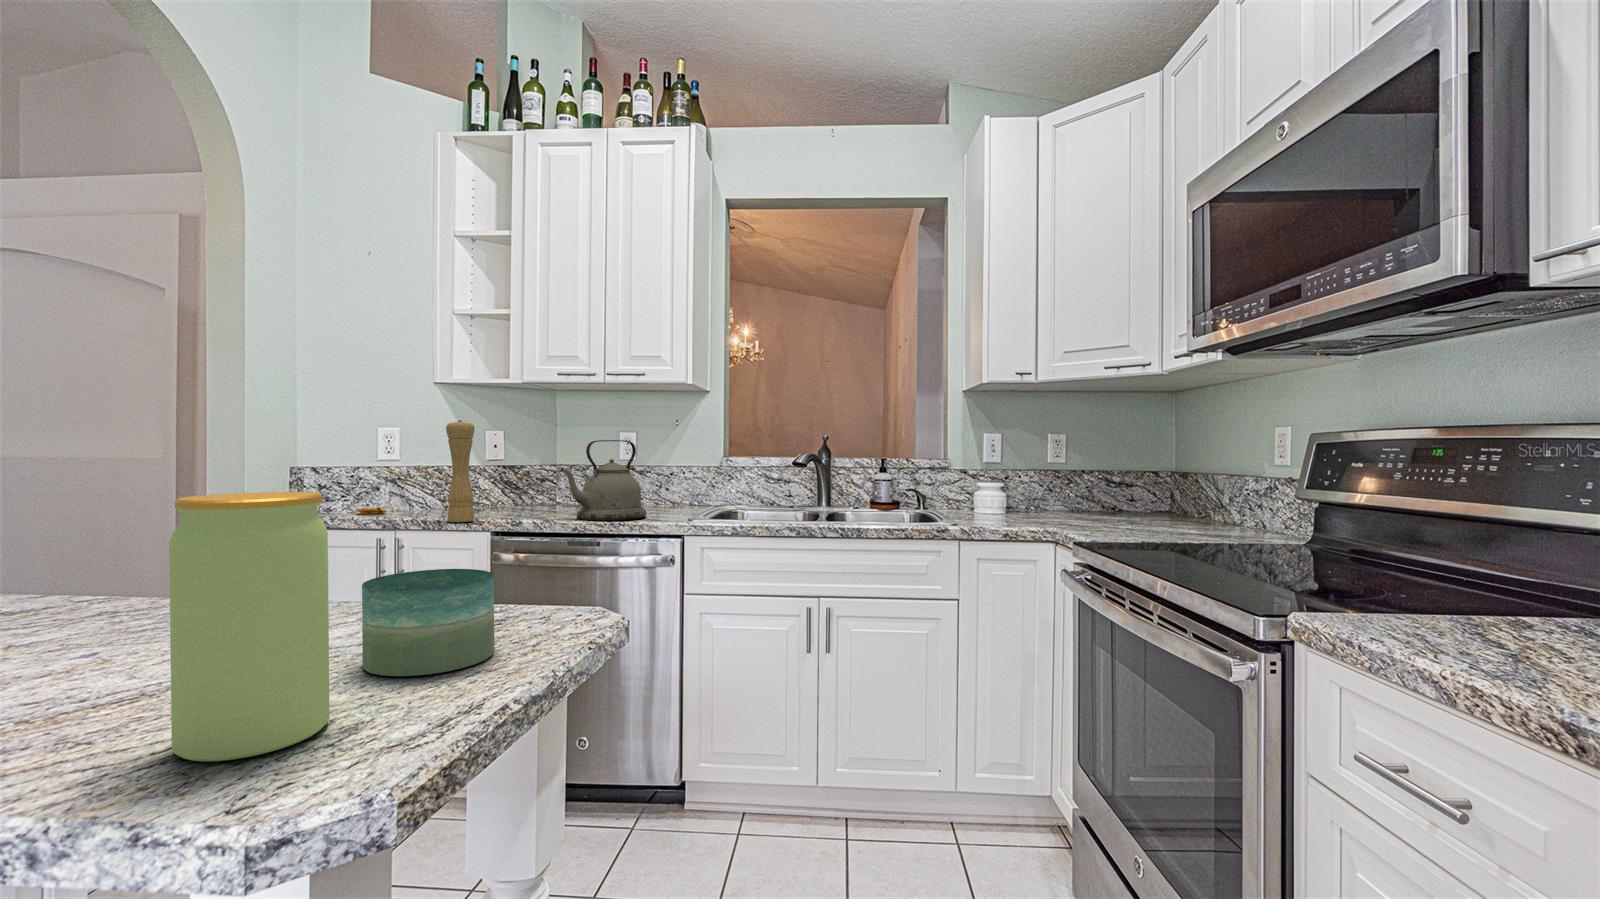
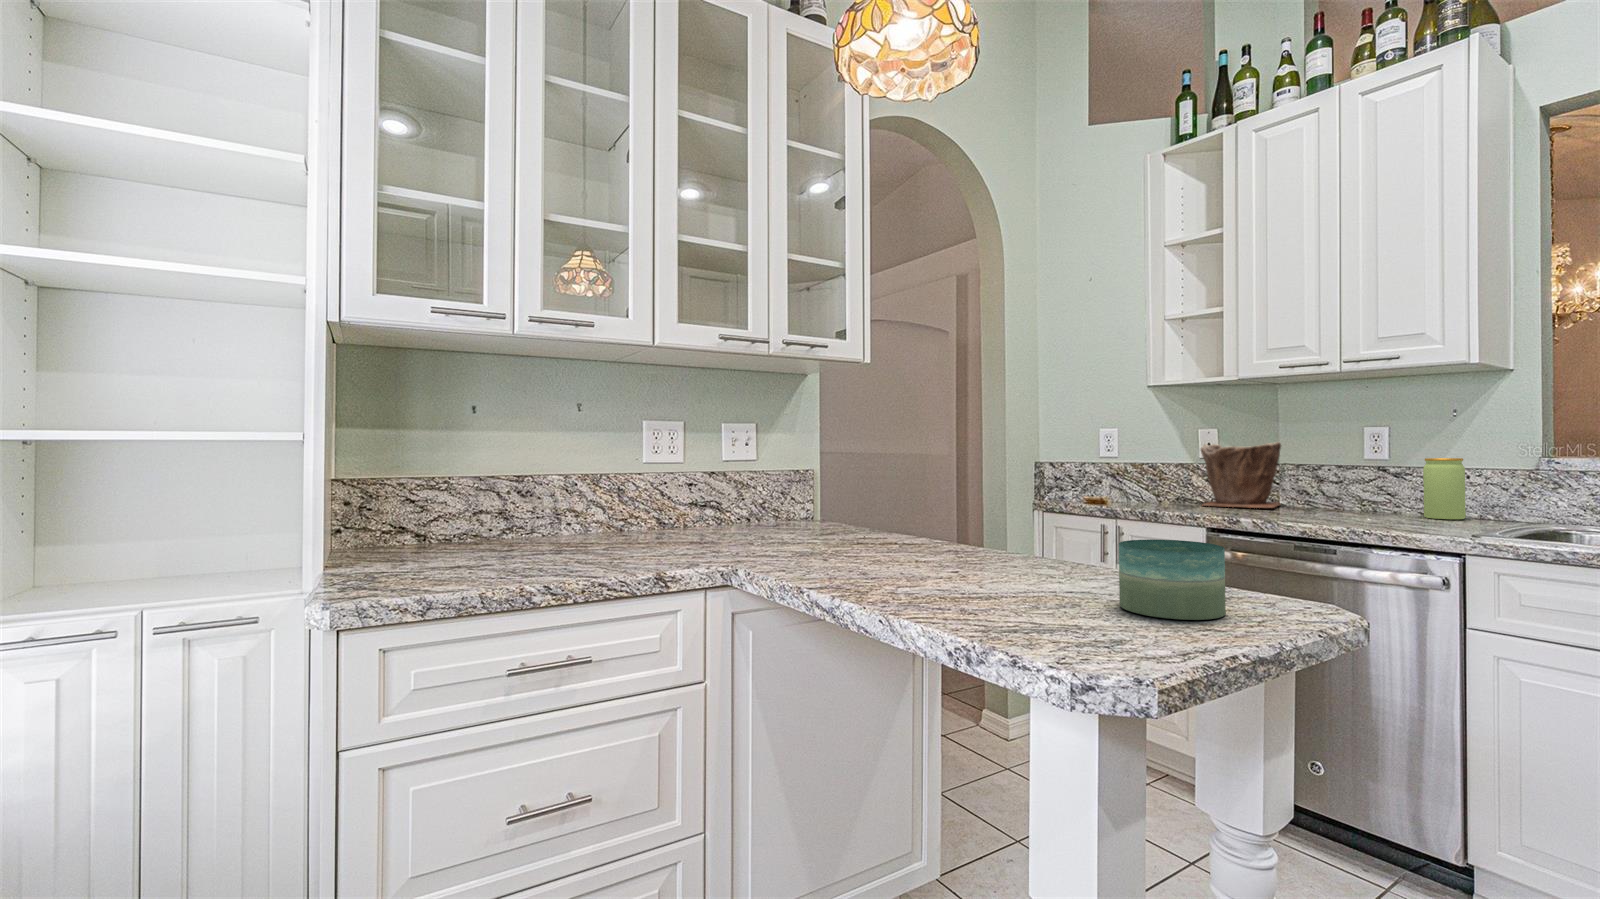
pepper mill: present [446,420,475,522] -> none [1162,420,1190,516]
kettle: present [561,440,647,520] -> none [1284,435,1401,526]
plant pot: none [486,445,559,509] -> present [1201,442,1281,508]
jar: present [169,492,329,762] -> present [1423,458,1466,519]

